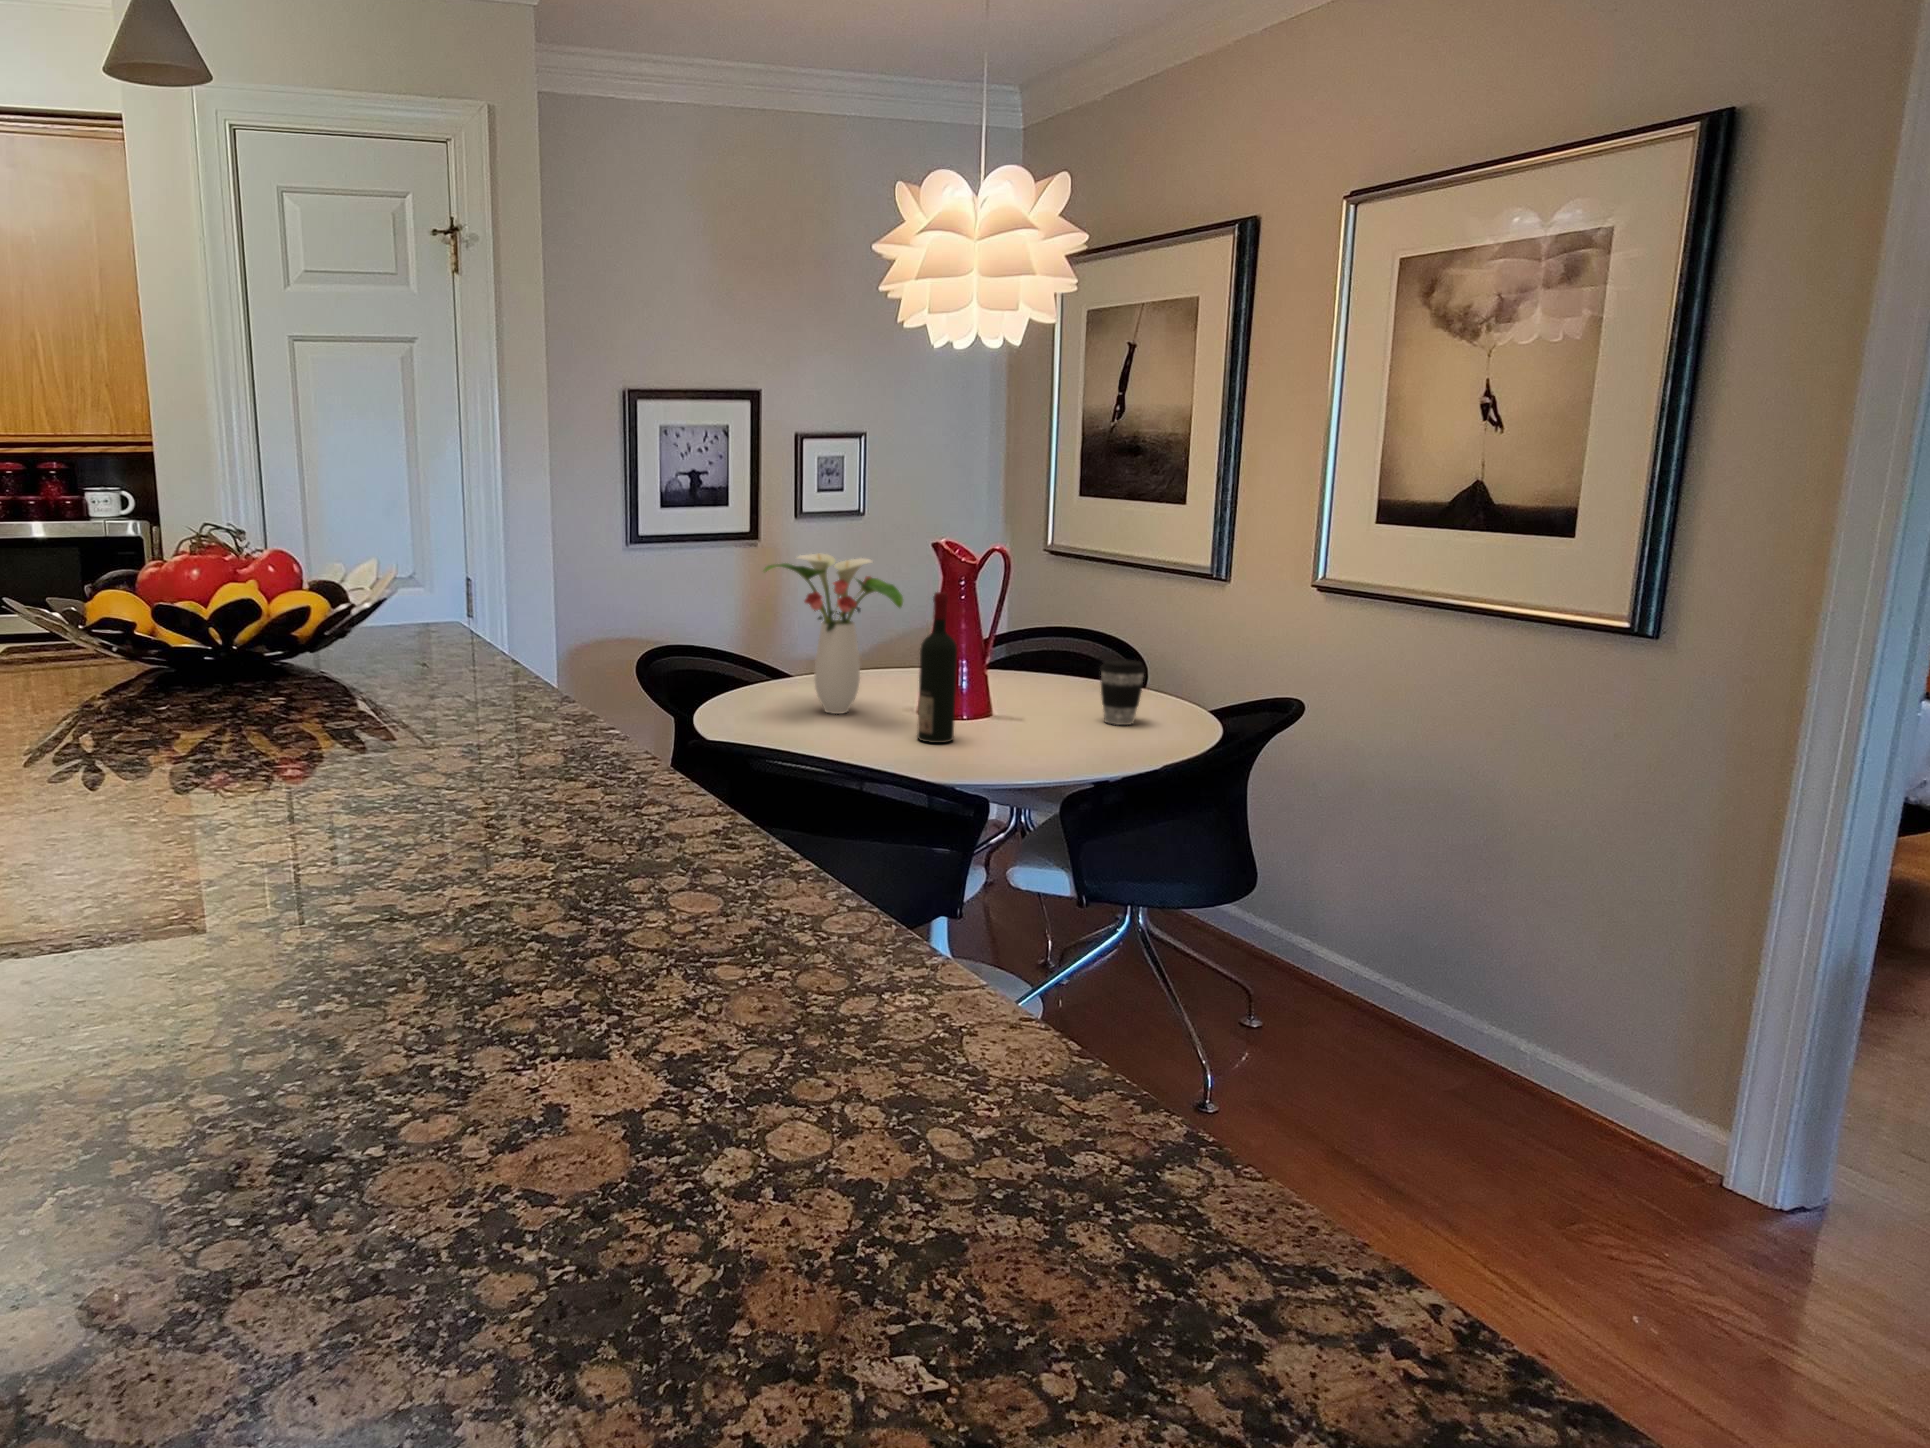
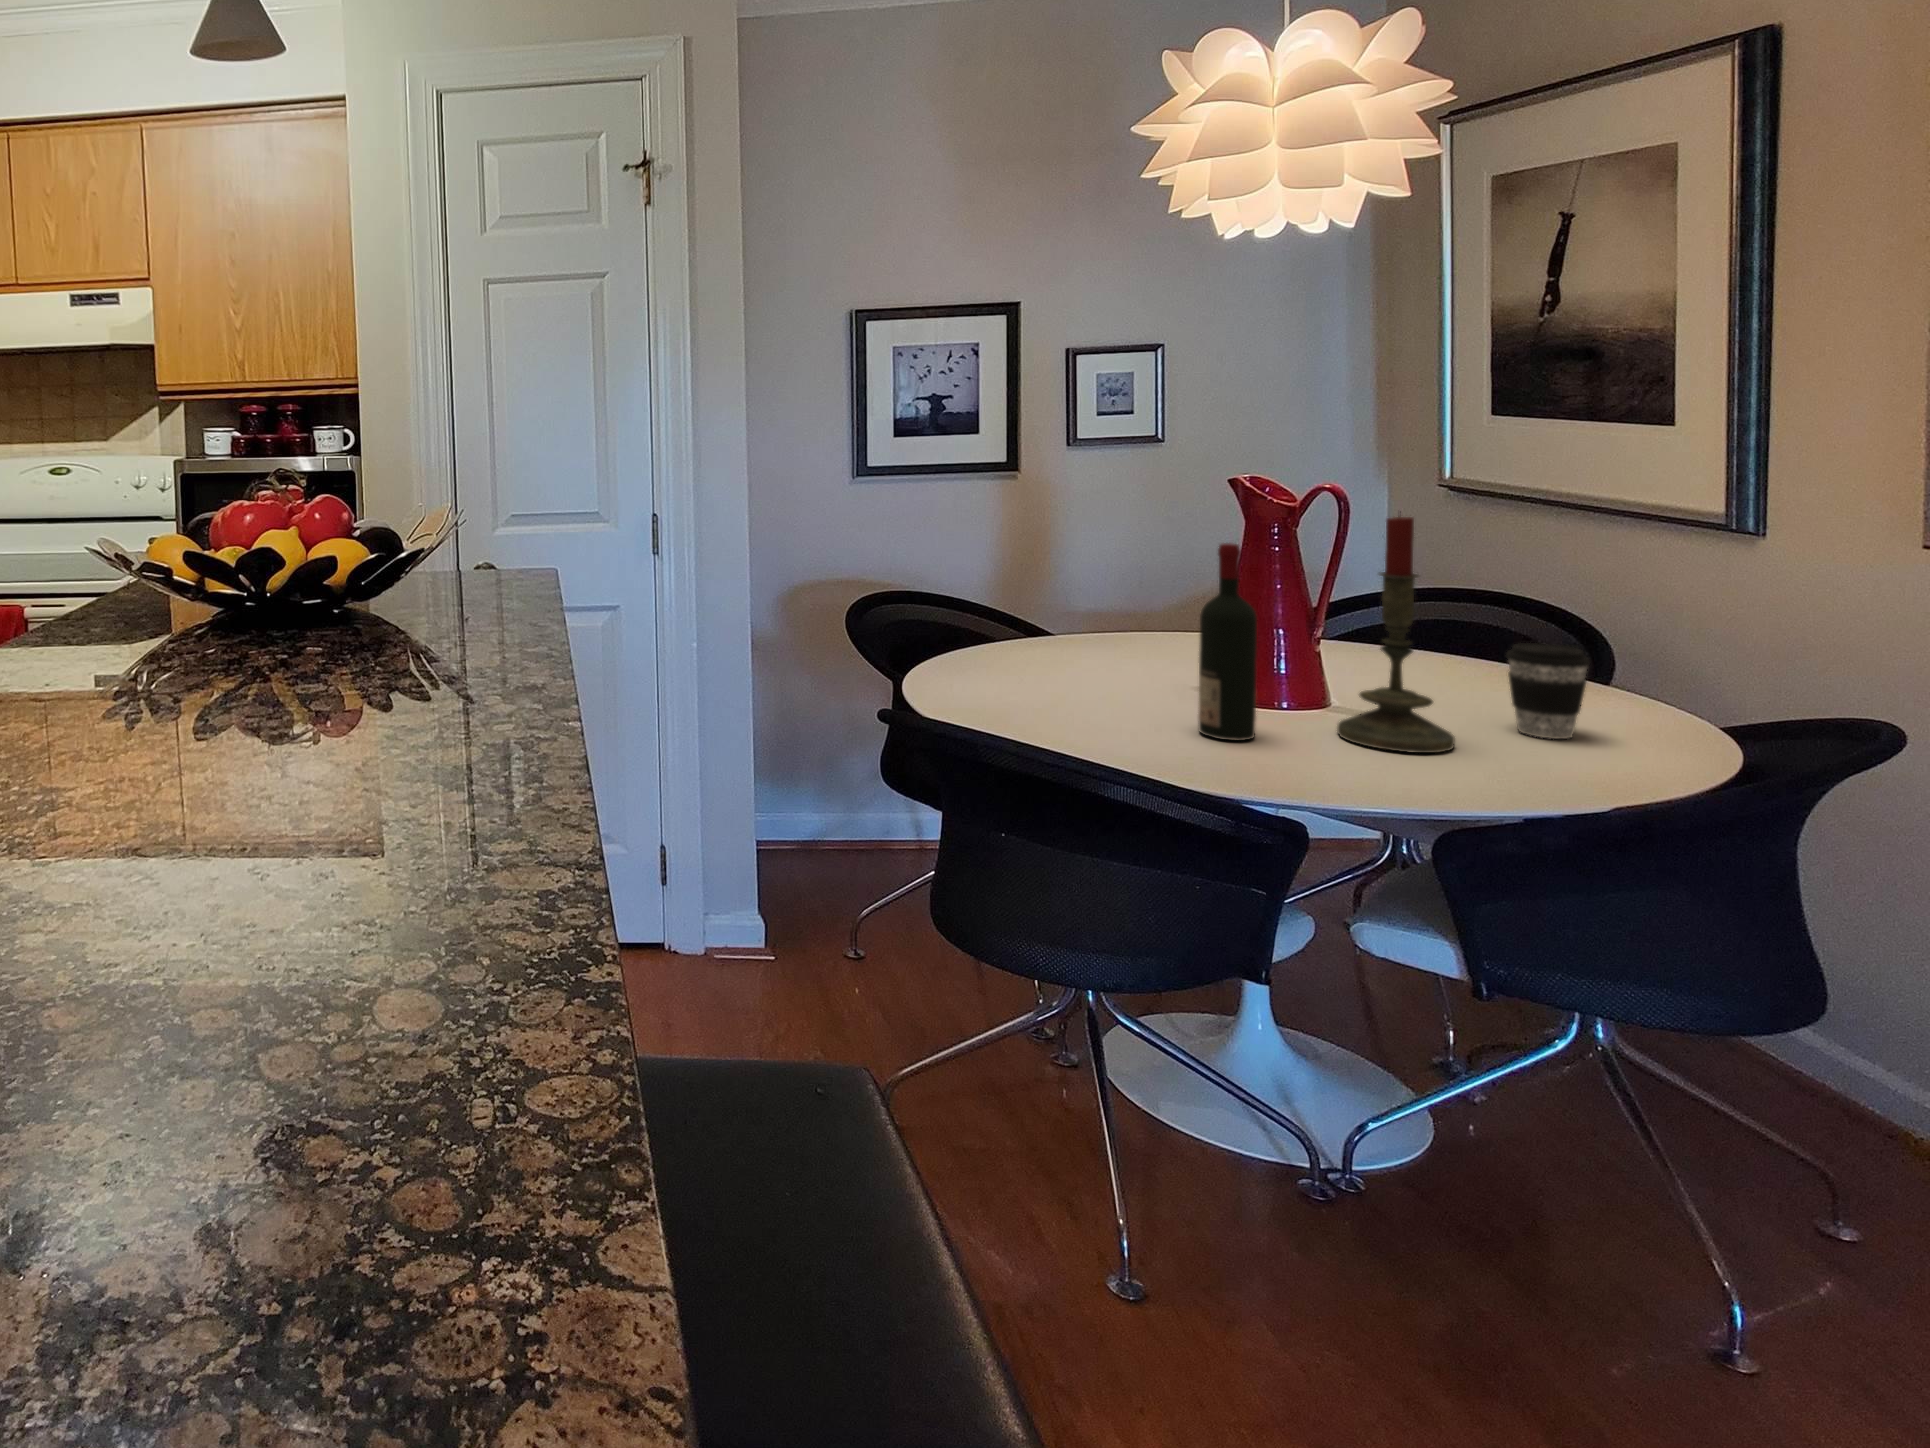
flower arrangement: present [764,554,903,714] -> none [983,491,1177,689]
candle: none [1003,564,1072,741] -> present [1337,512,1455,753]

